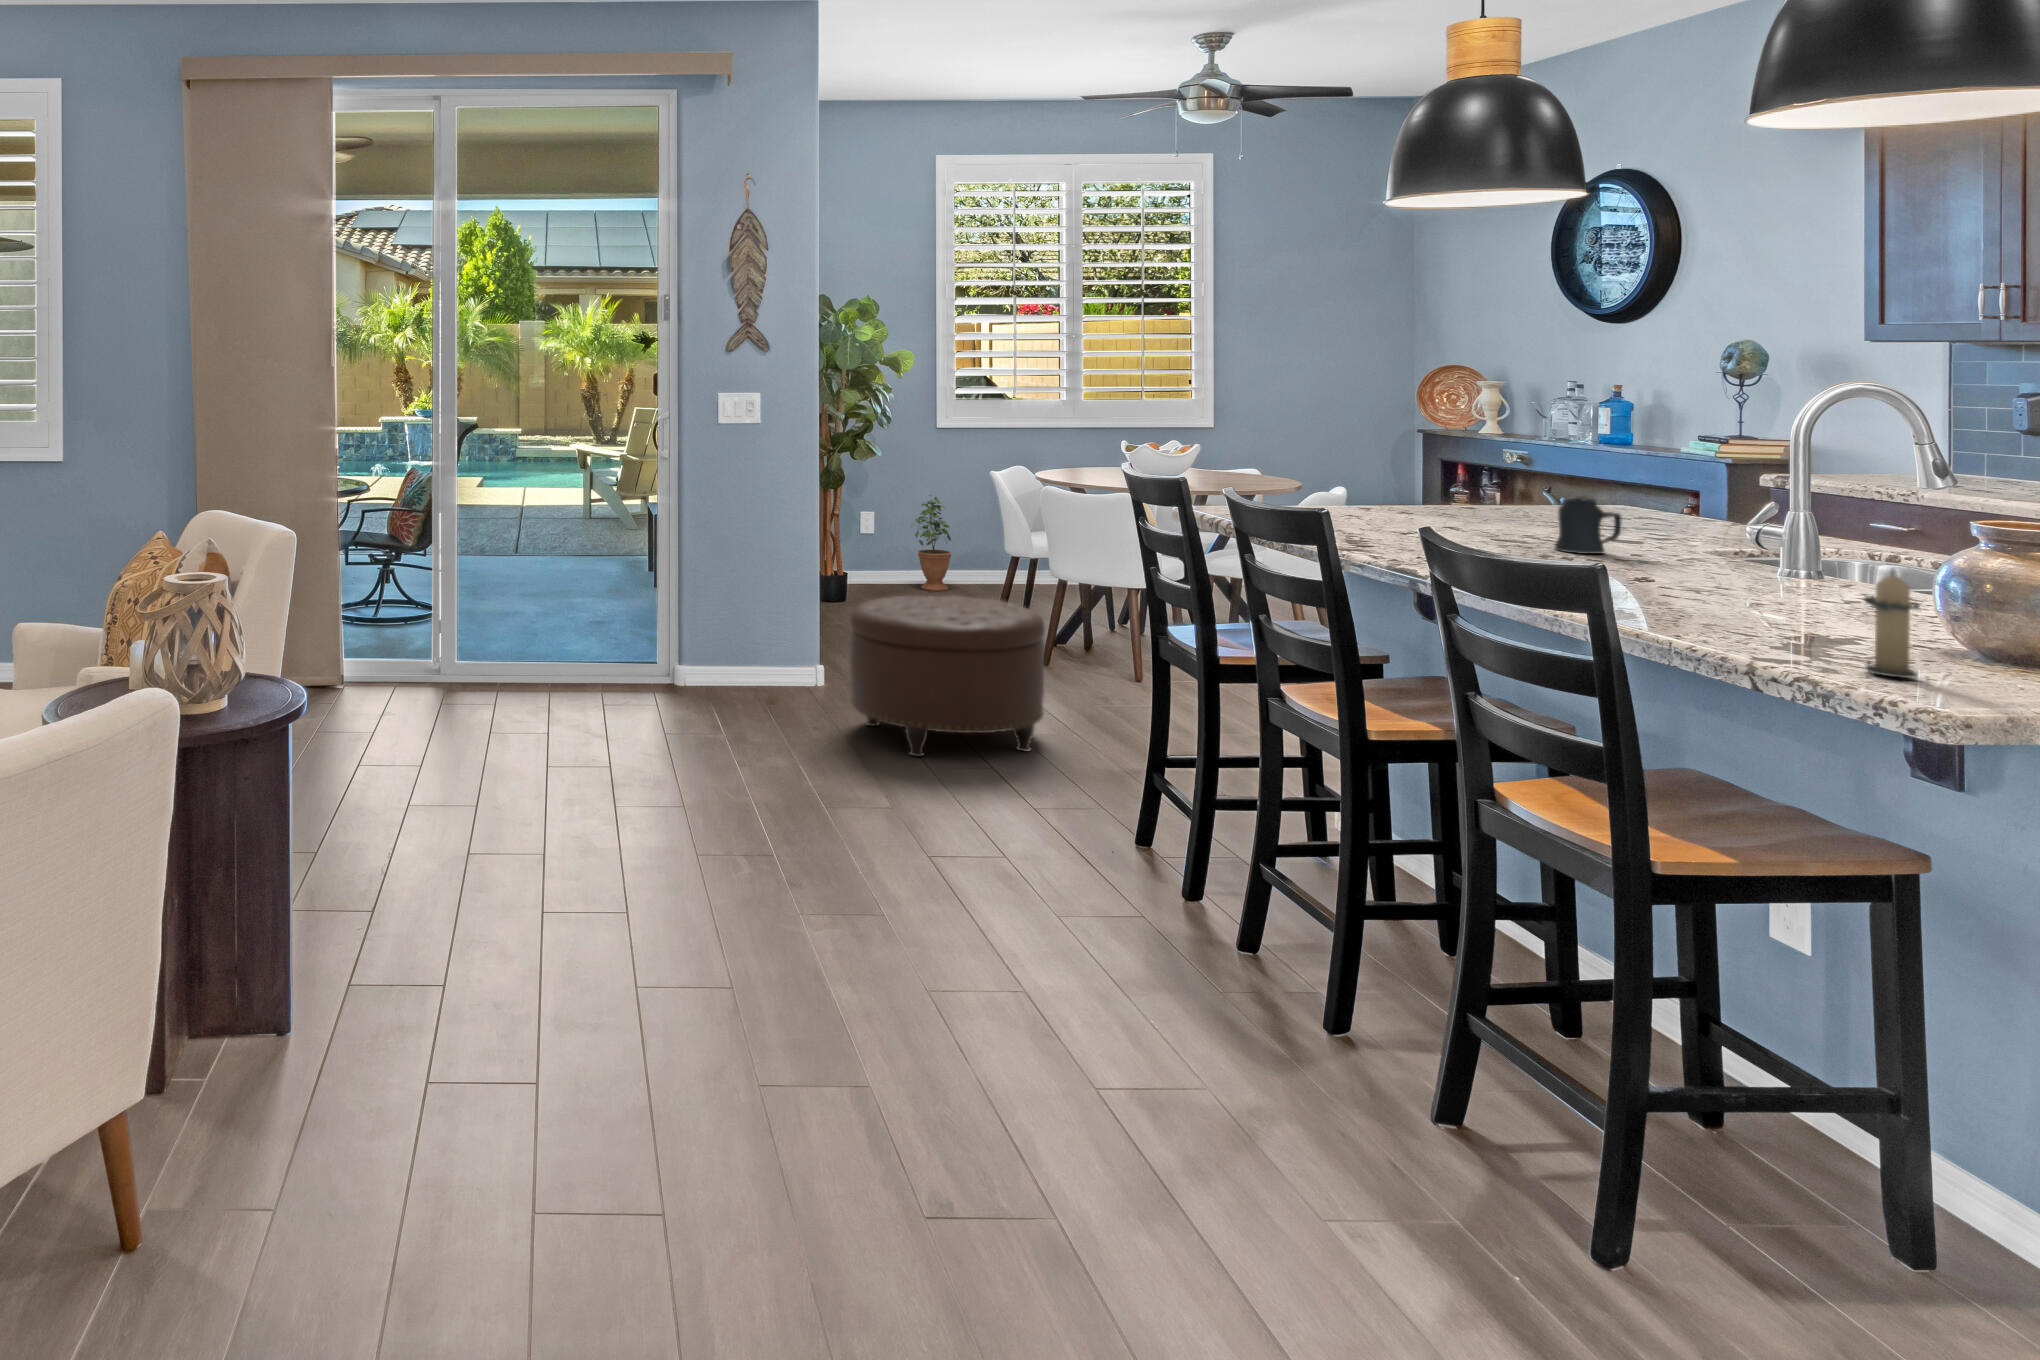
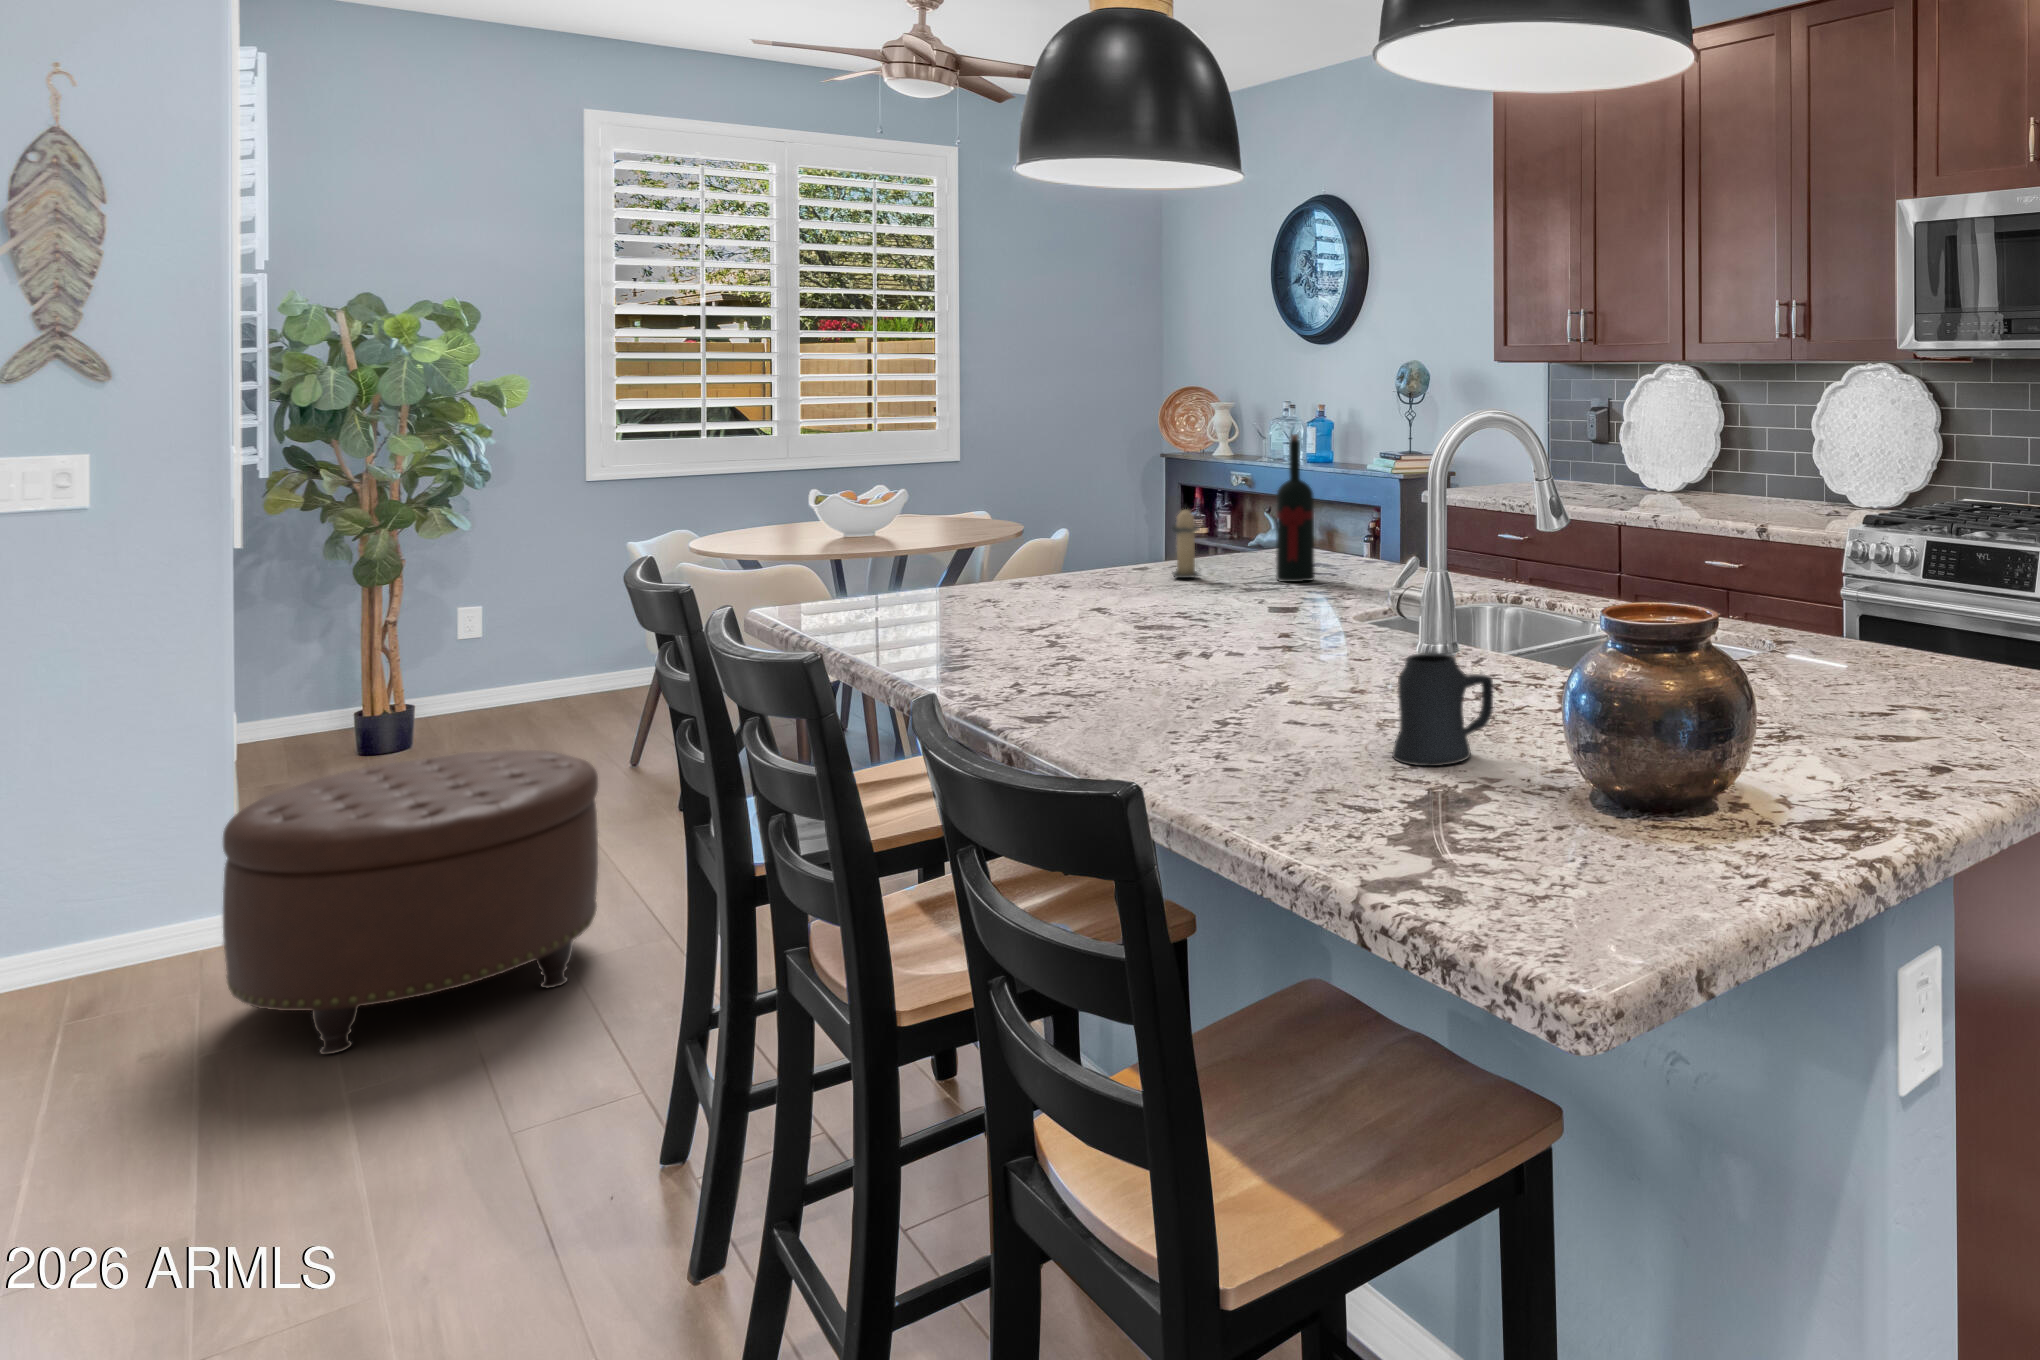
wine bottle: none [1615,406,1655,529] -> present [1276,434,1315,582]
potted plant: present [915,495,951,591] -> none [538,571,603,701]
mug: present [1555,498,1622,554] -> present [1392,652,1493,766]
candle: present [1865,575,1920,678] -> present [1172,510,1200,578]

